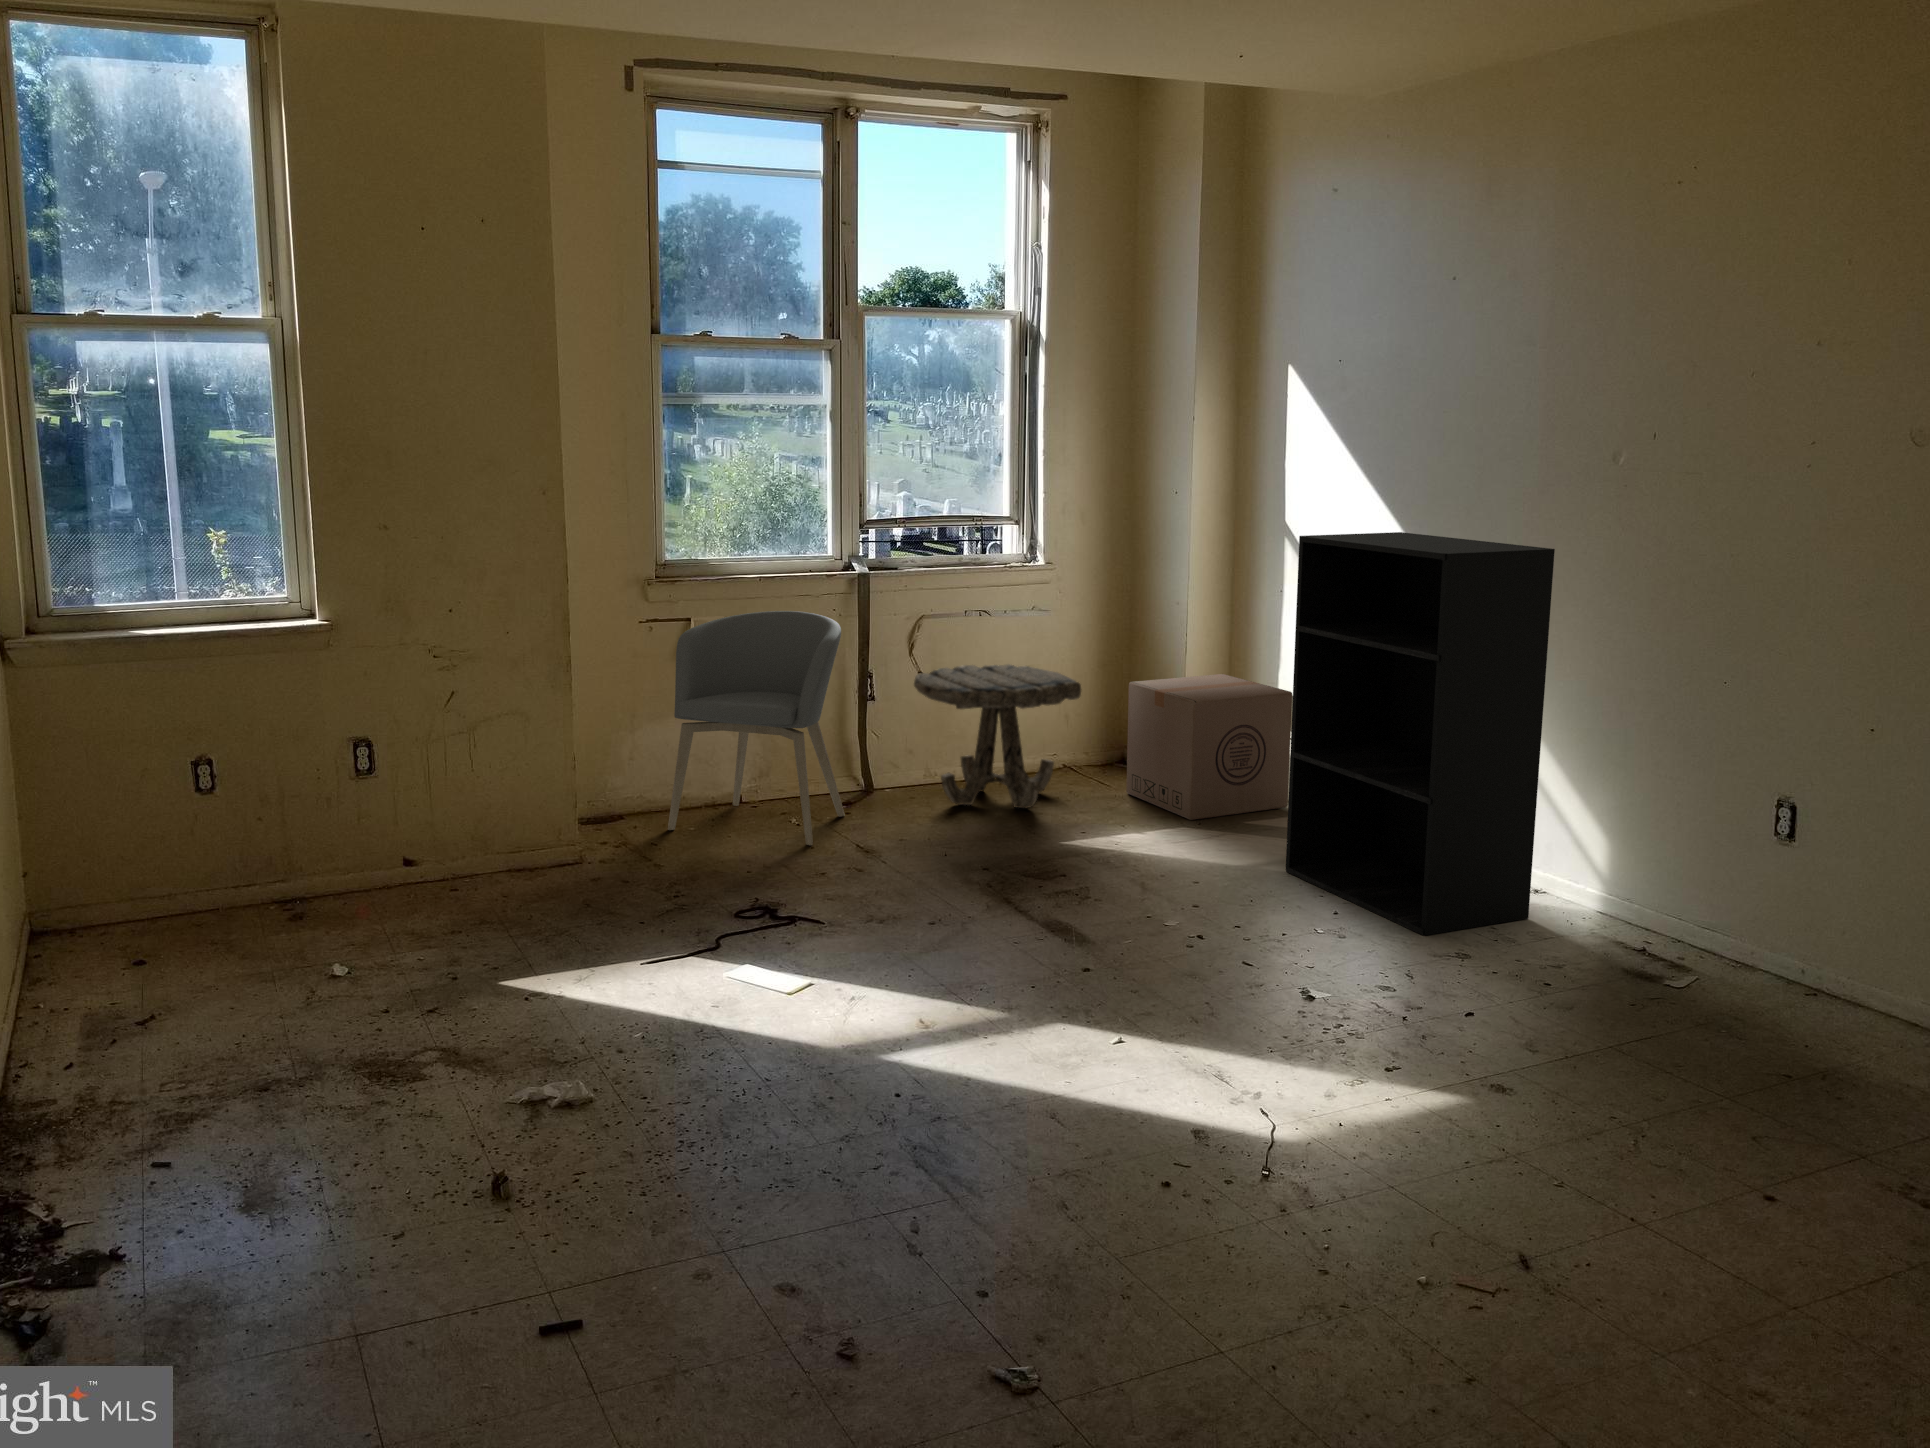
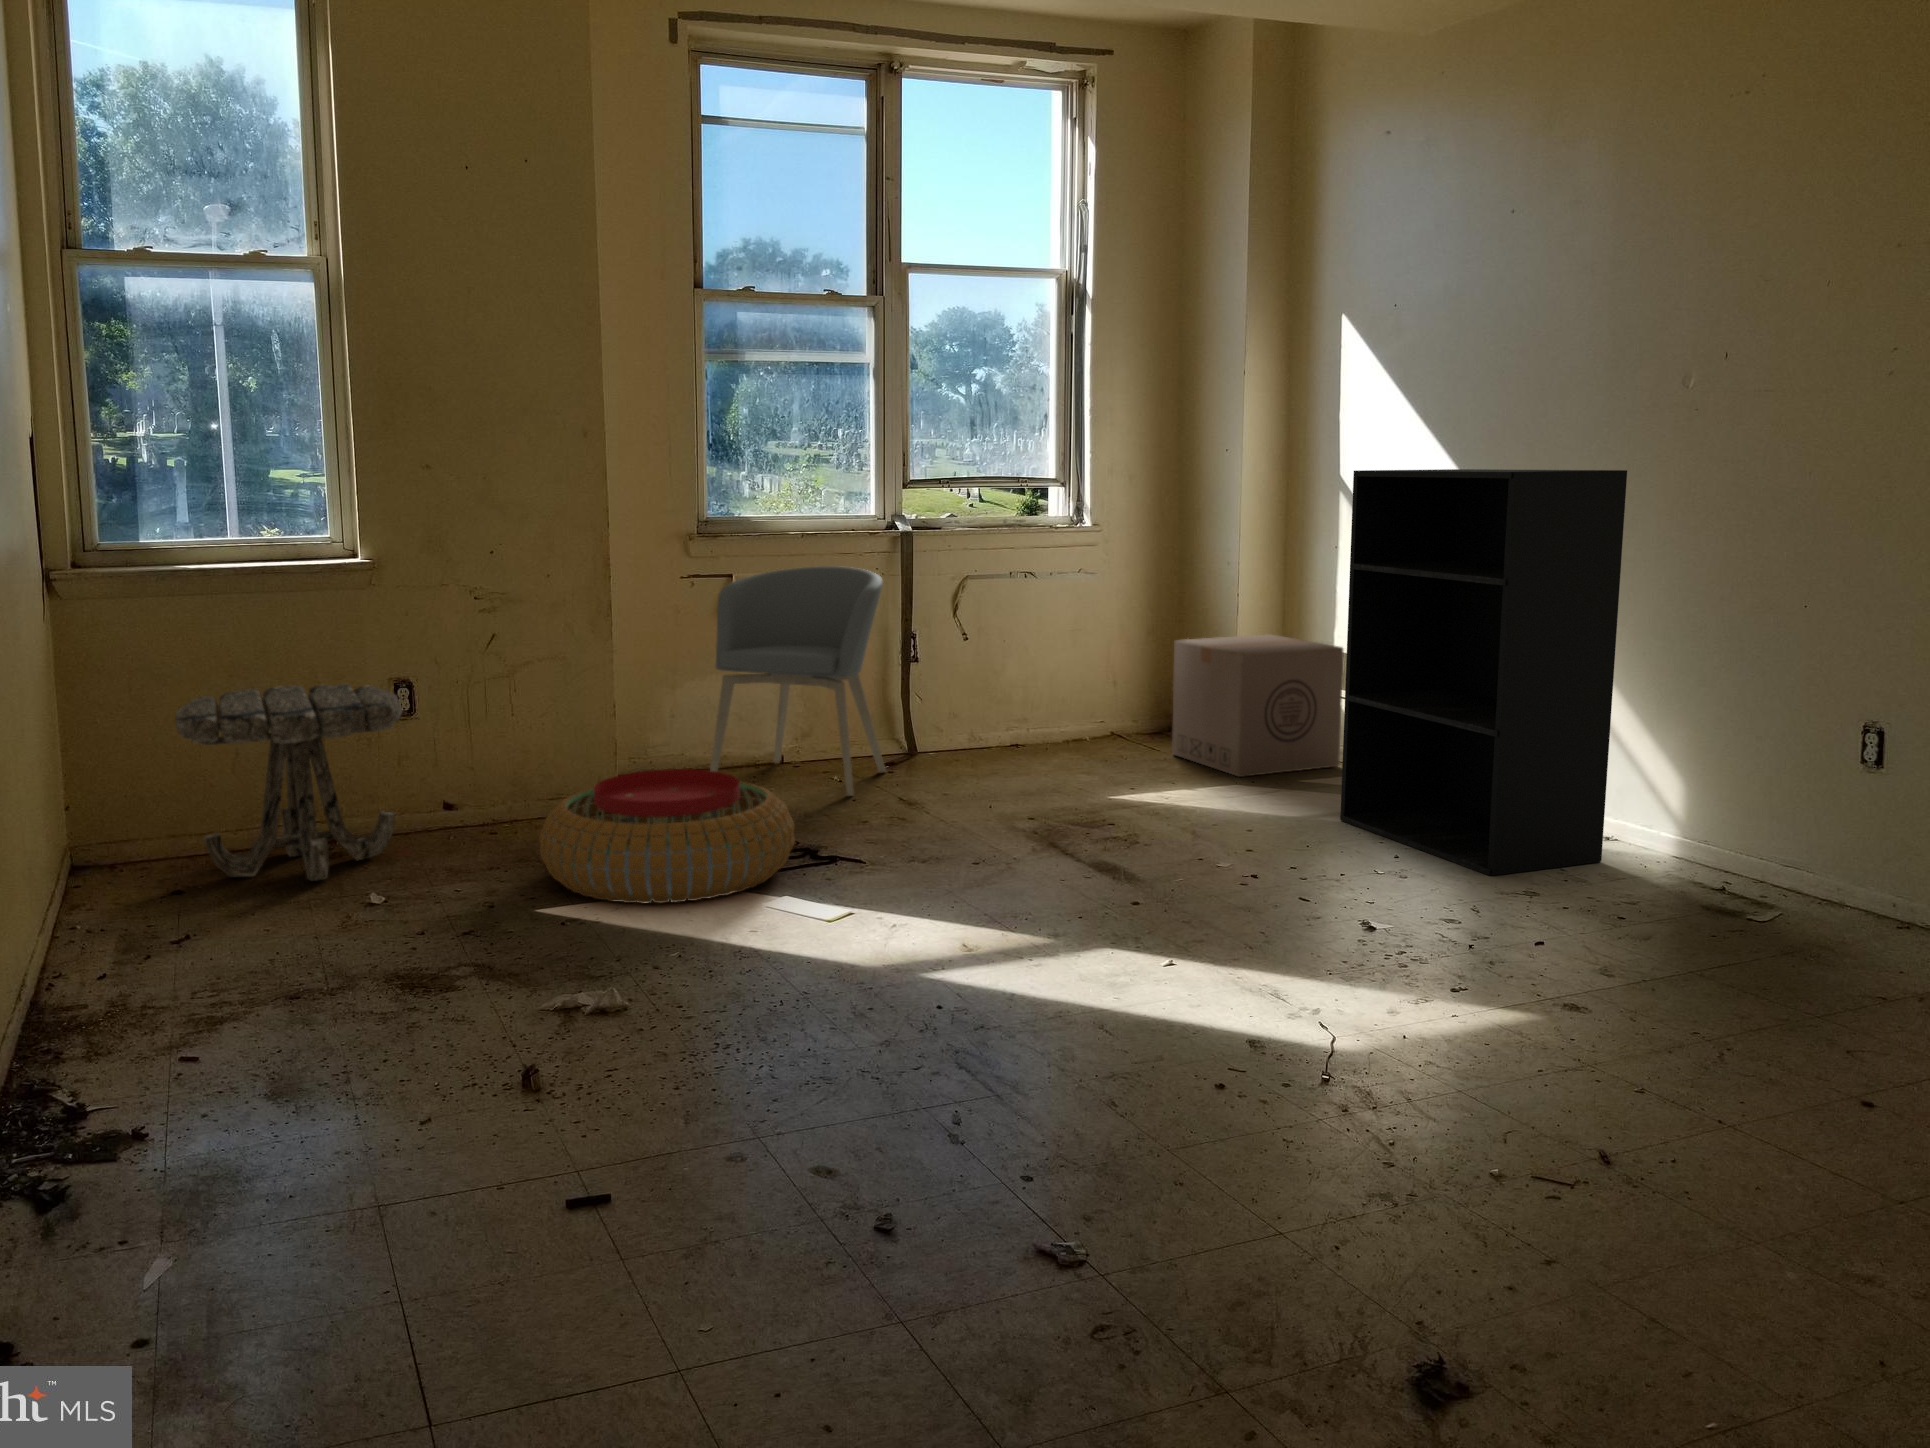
side table: present [914,664,1081,808] -> present [175,684,402,881]
pouf: none [501,834,755,977] -> present [539,769,795,904]

